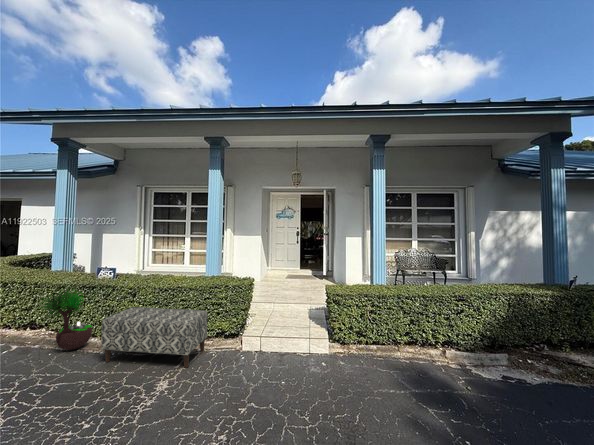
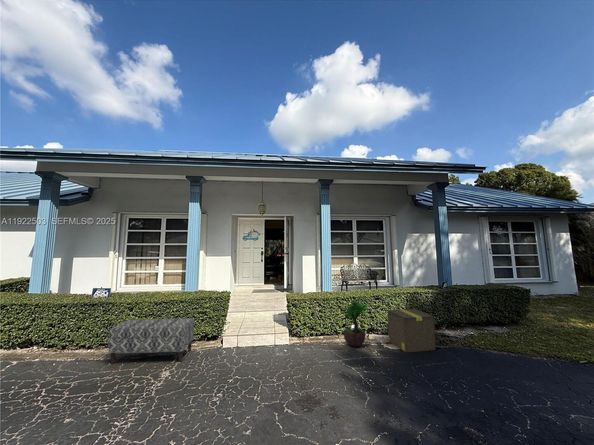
potted tree: present [40,288,92,350] -> present [342,299,367,346]
cardboard box: none [475,317,560,386] -> present [388,309,436,353]

